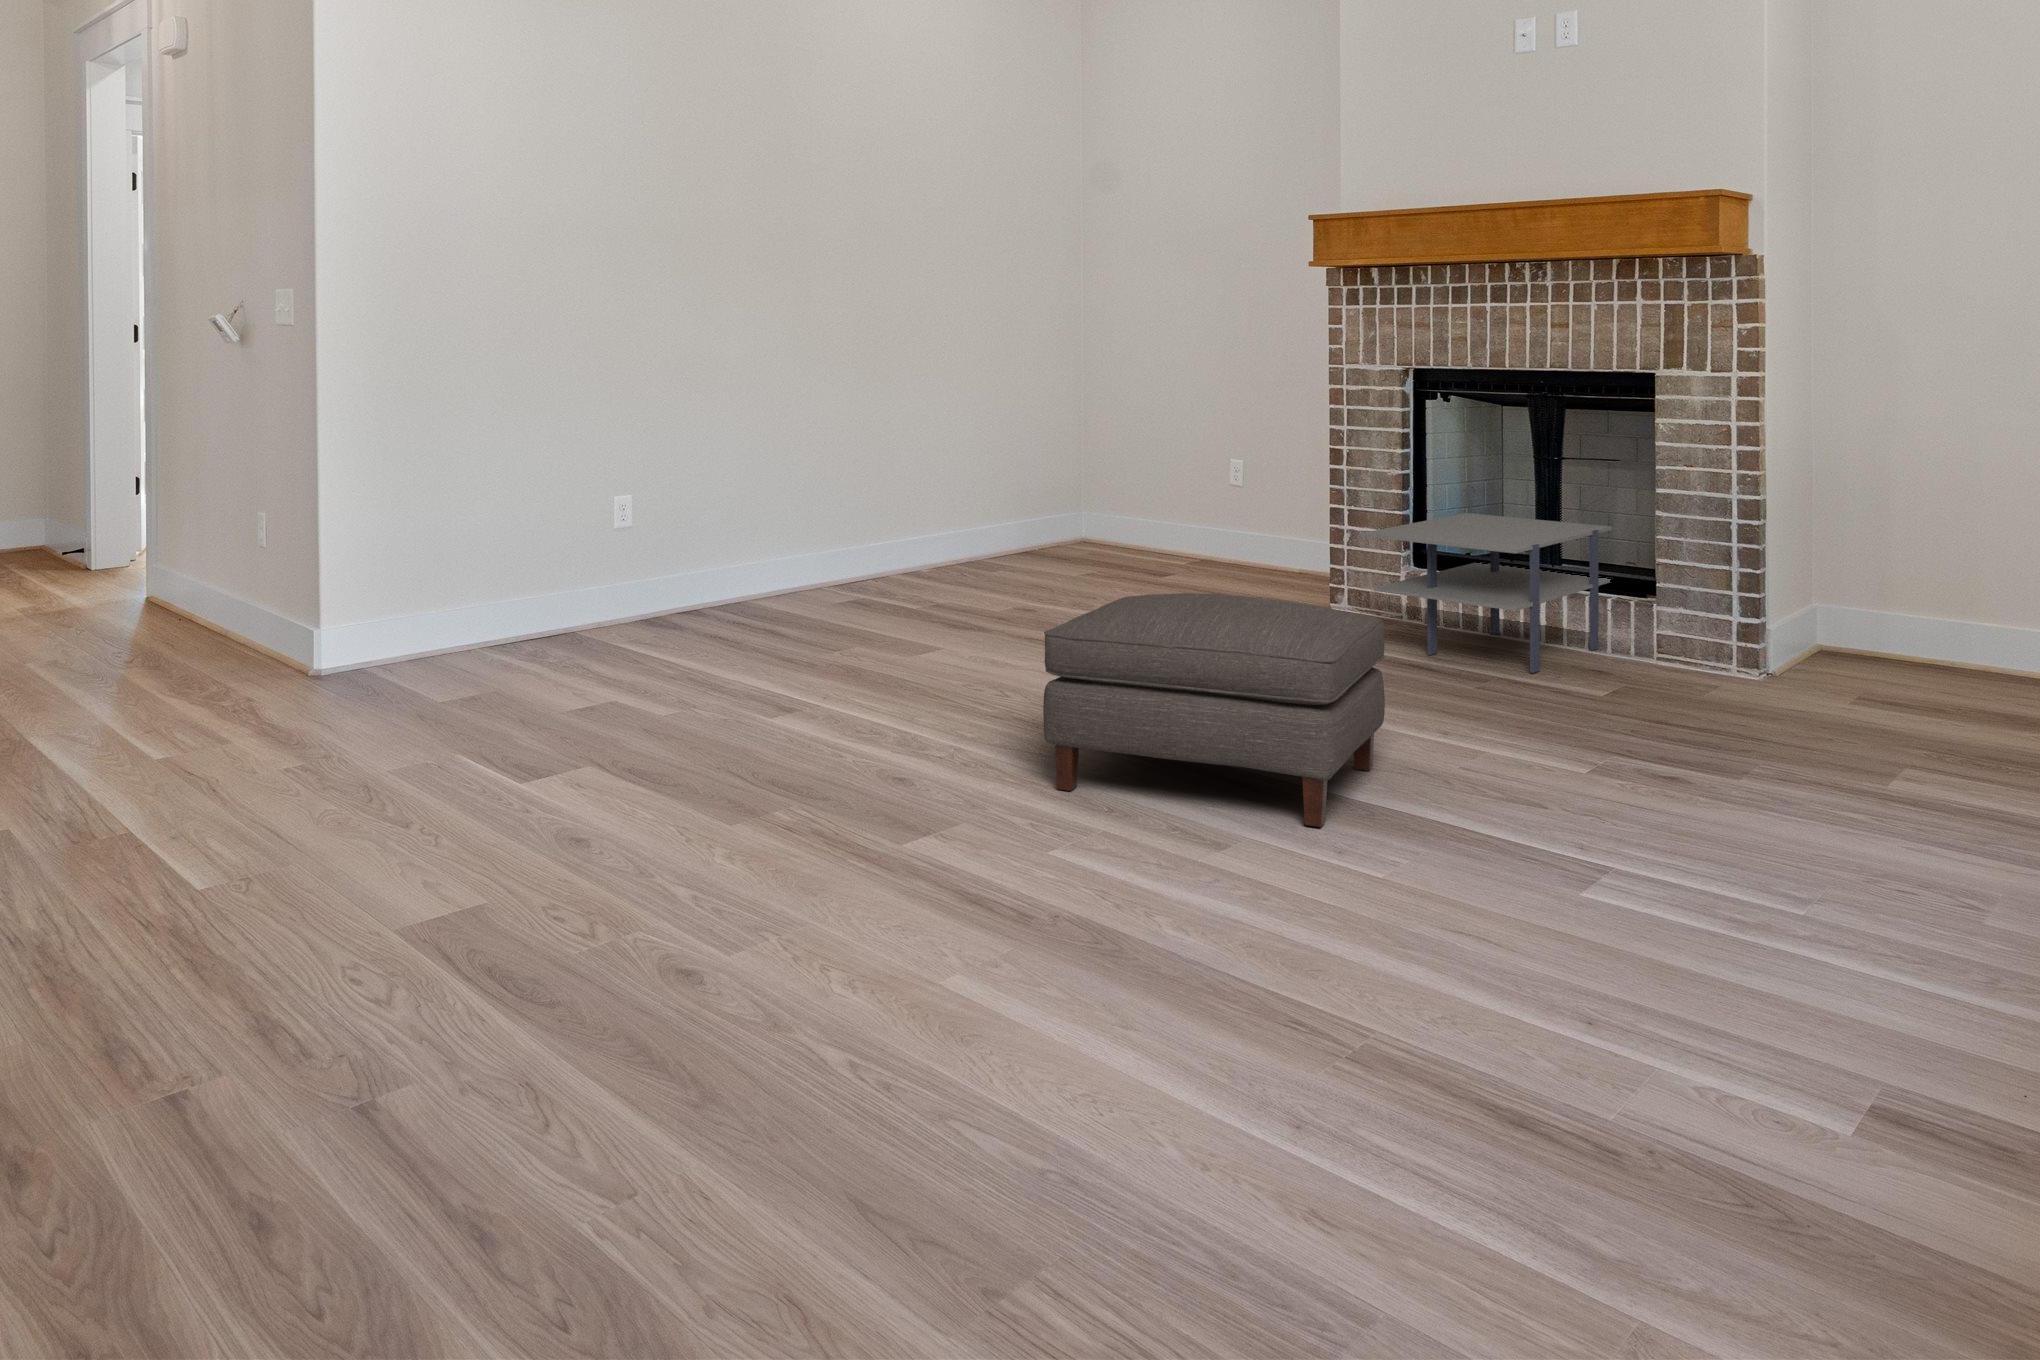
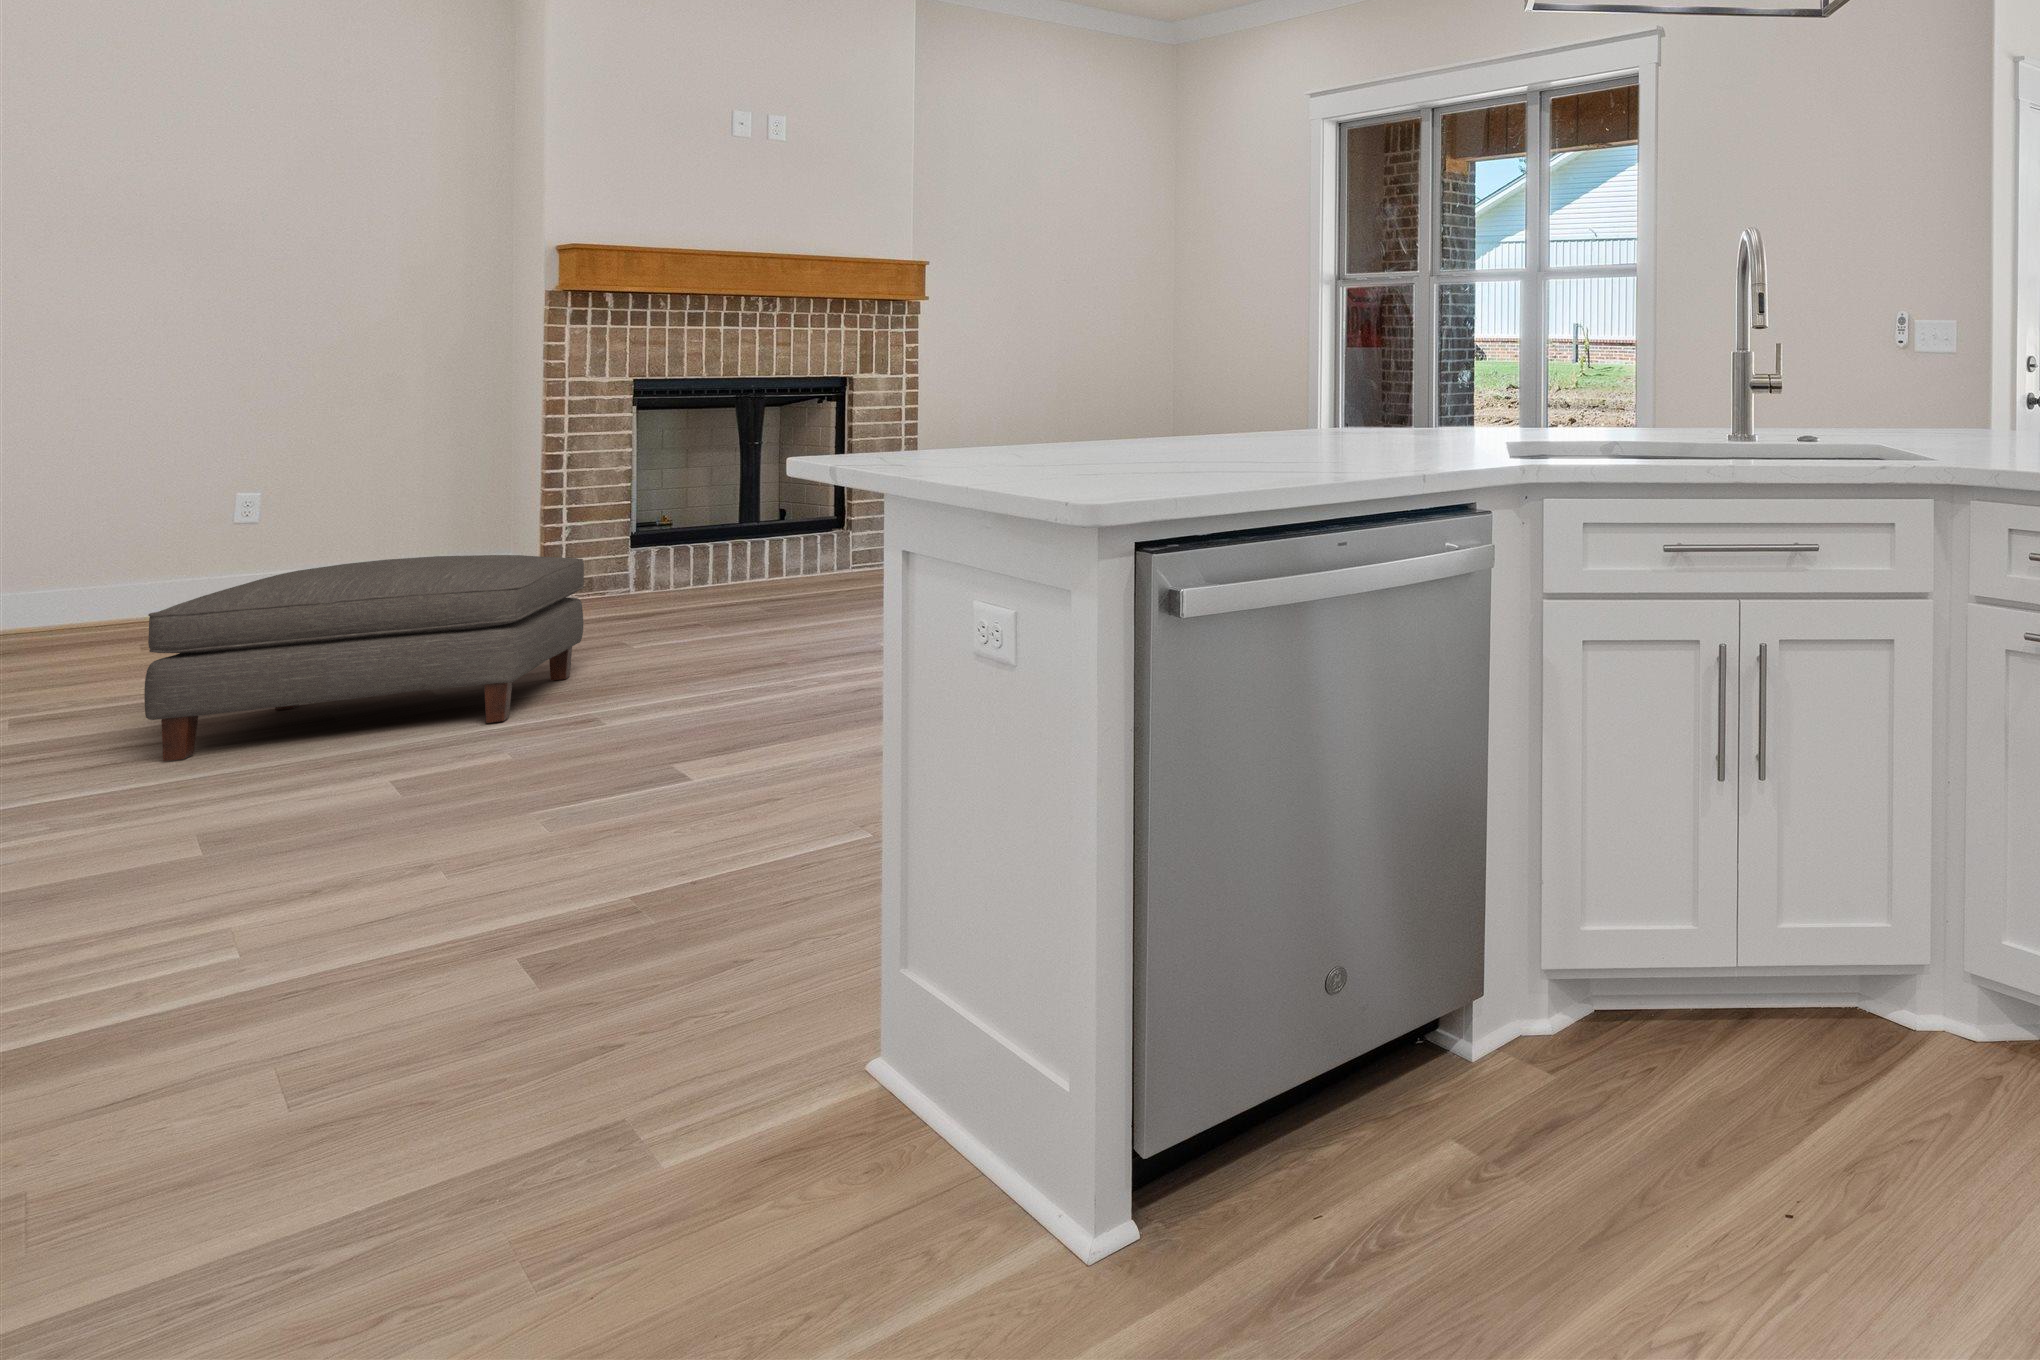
side table: present [1362,513,1612,673] -> none [583,487,822,600]

